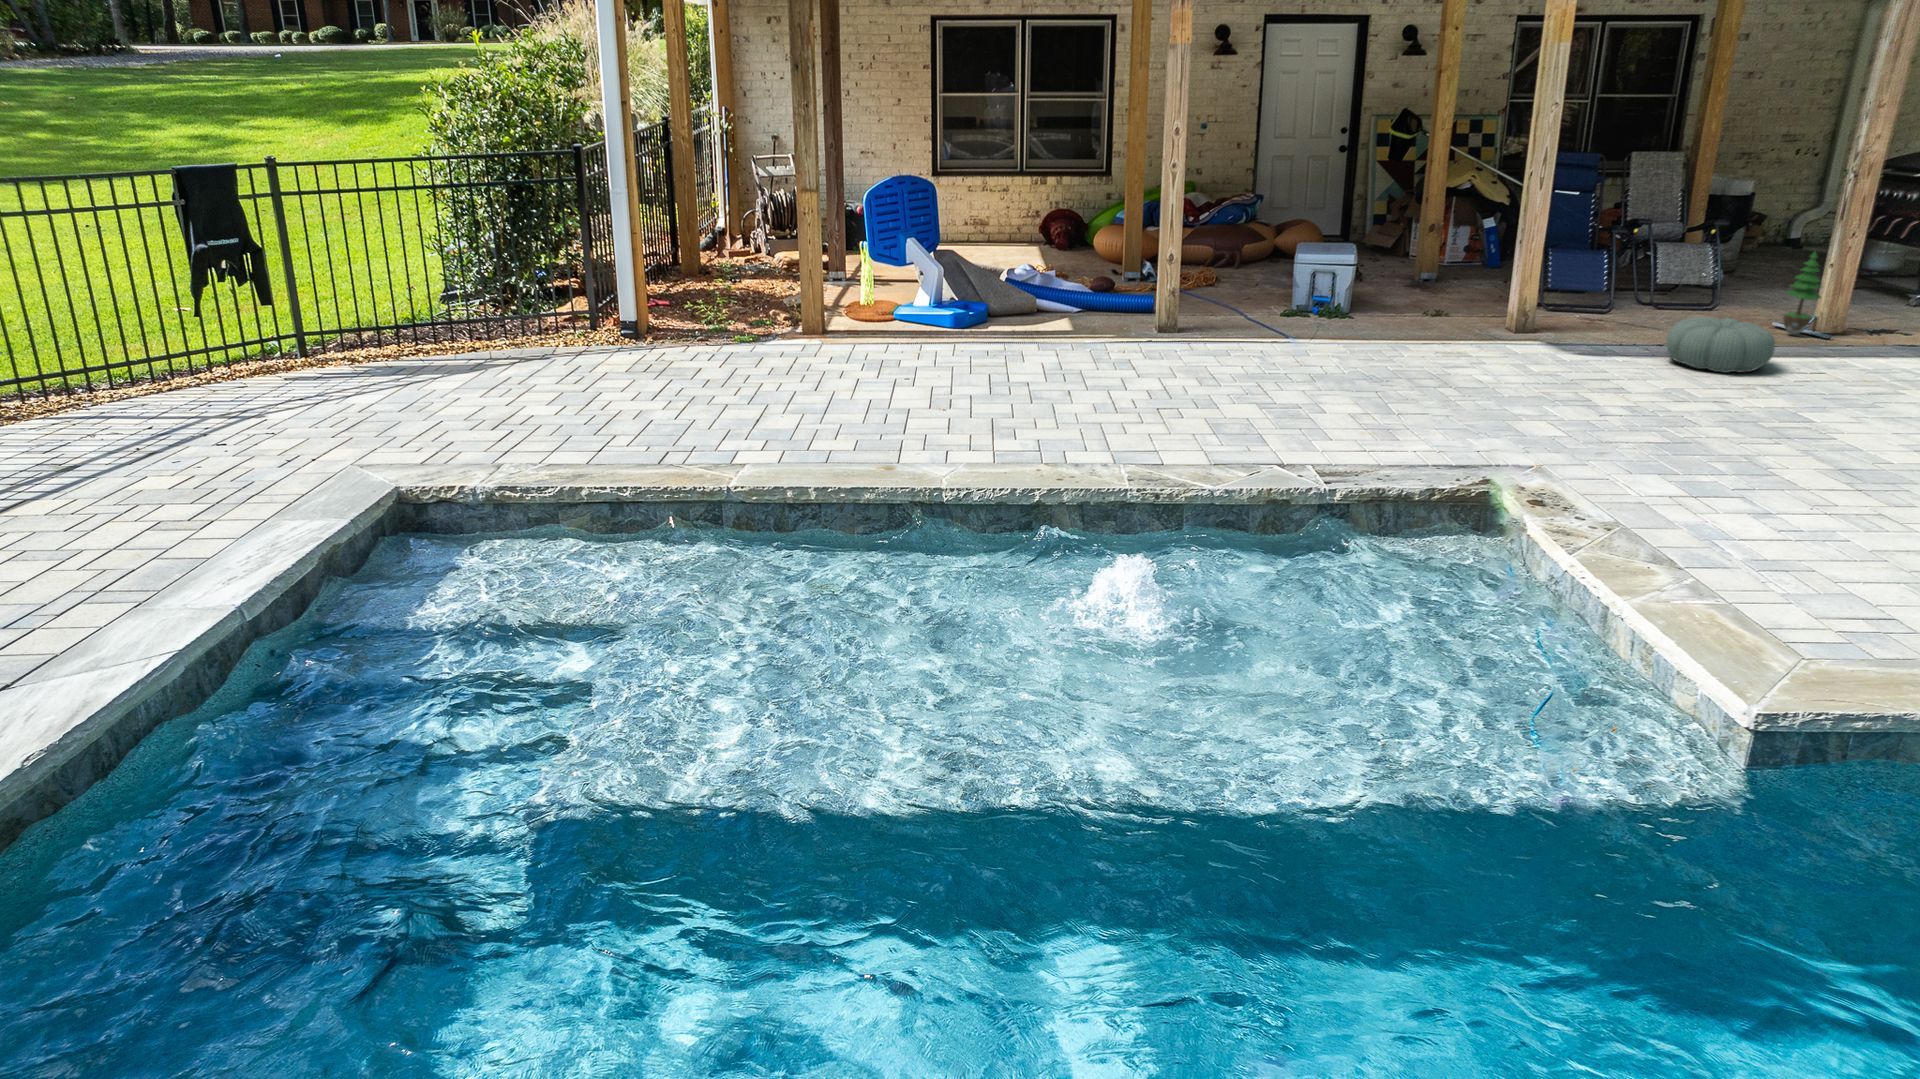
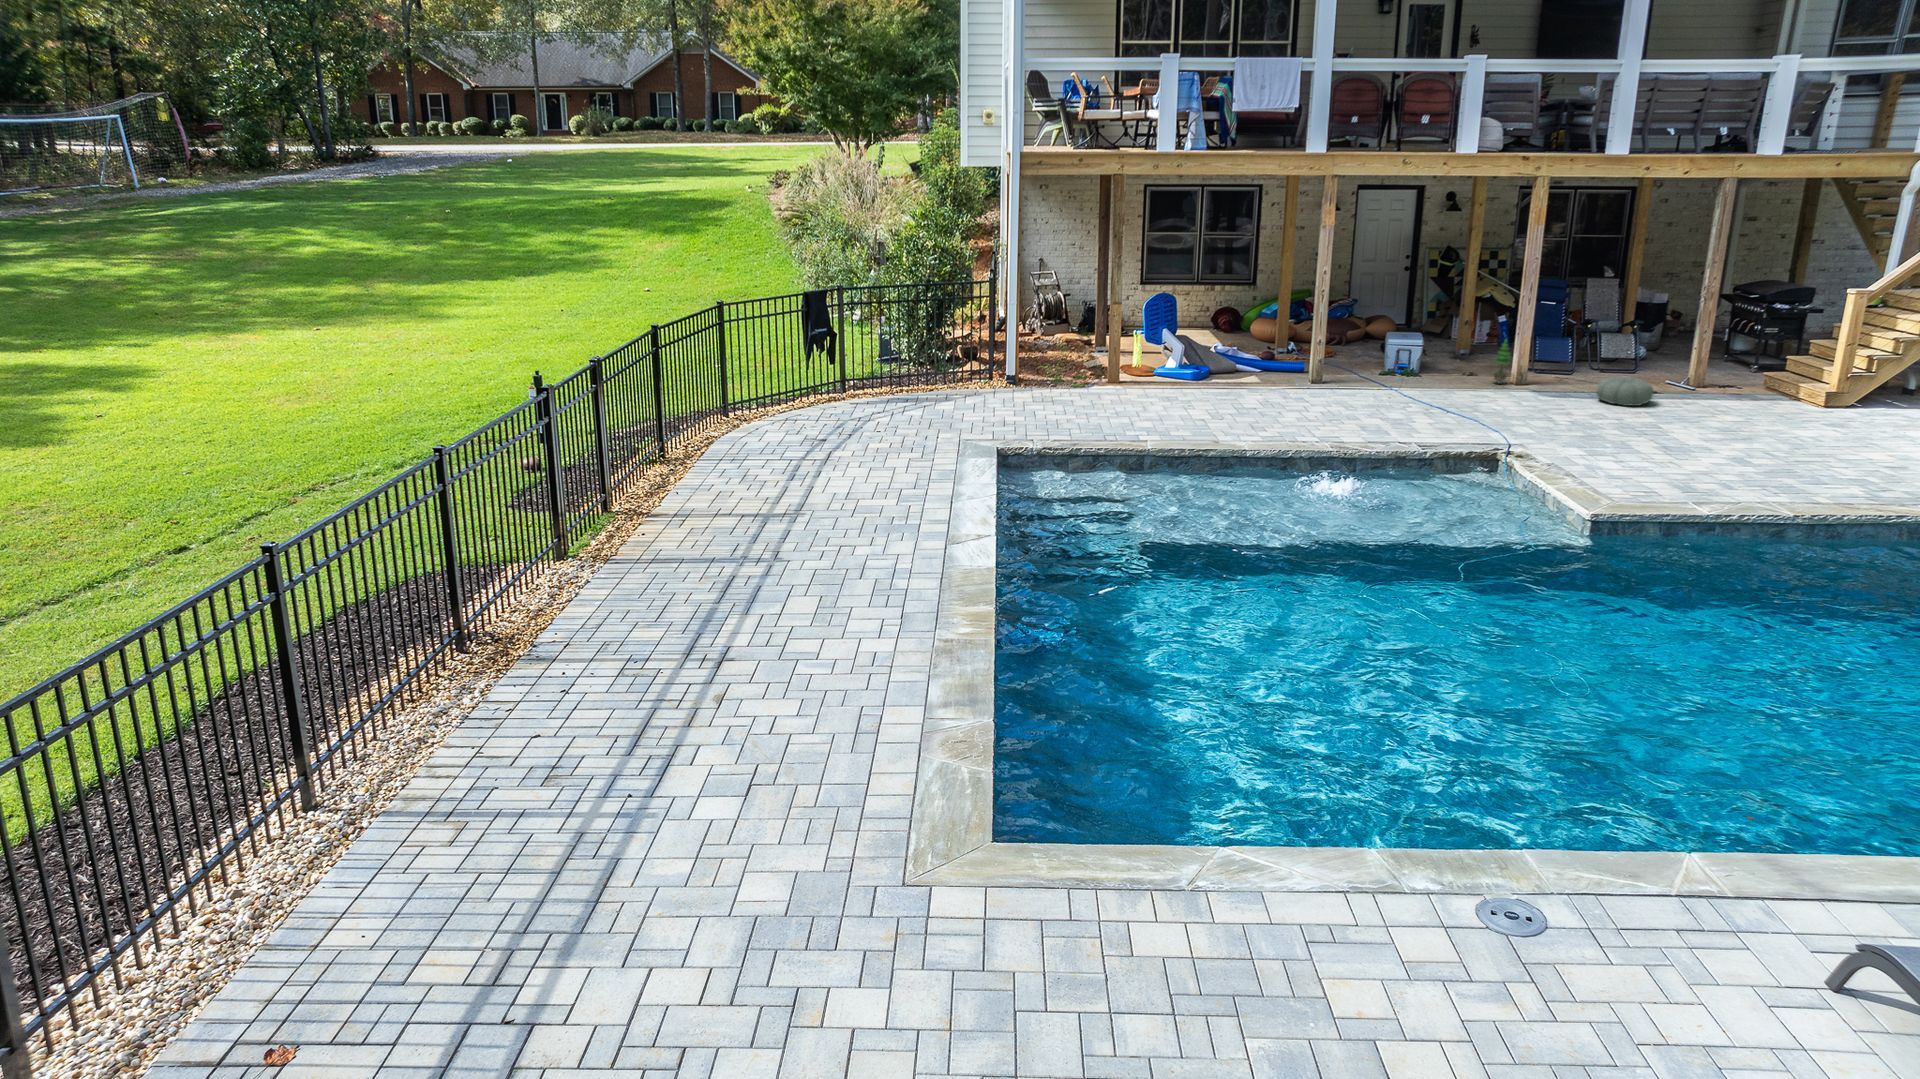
potted tree: present [1783,252,1821,335] -> present [1494,339,1511,383]

